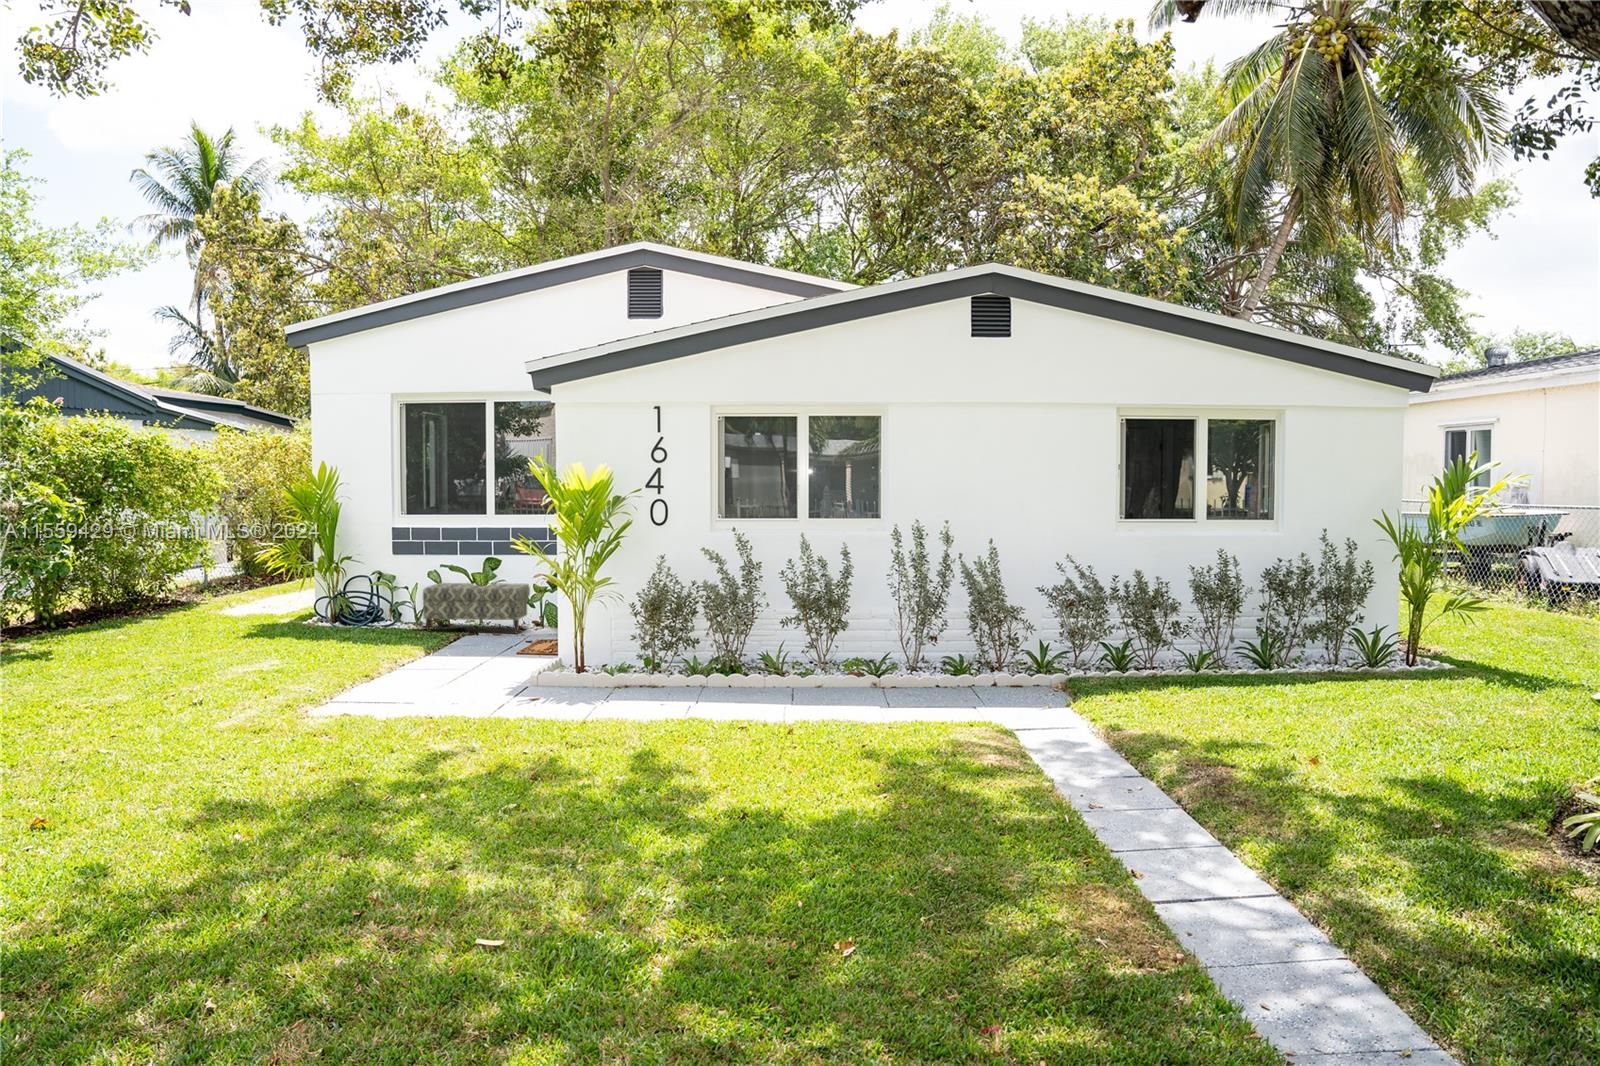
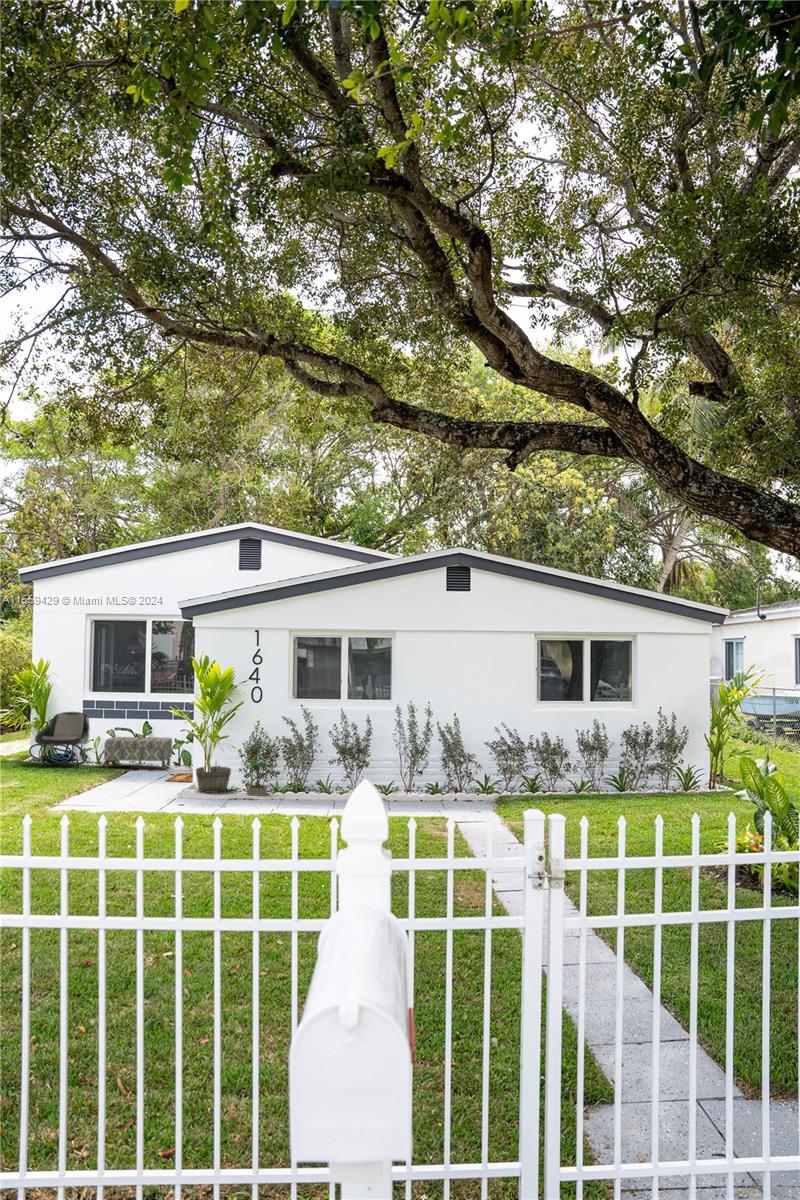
lounge chair: none [312,545,405,632] -> present [35,712,90,768]
potted plant: none [645,615,689,678] -> present [247,759,267,796]
wooden bucket: none [561,620,620,673] -> present [196,763,231,793]

